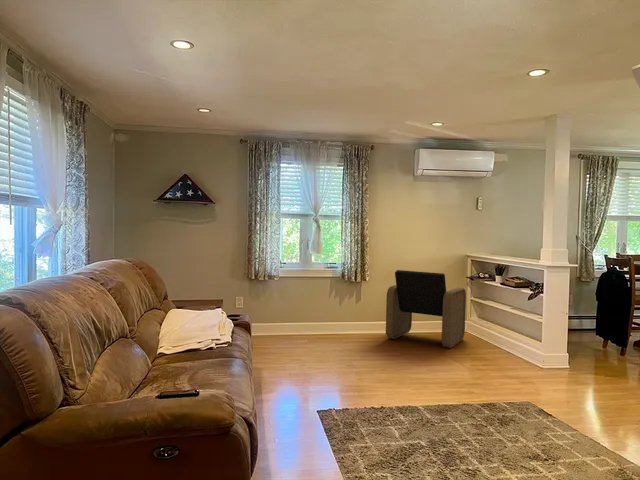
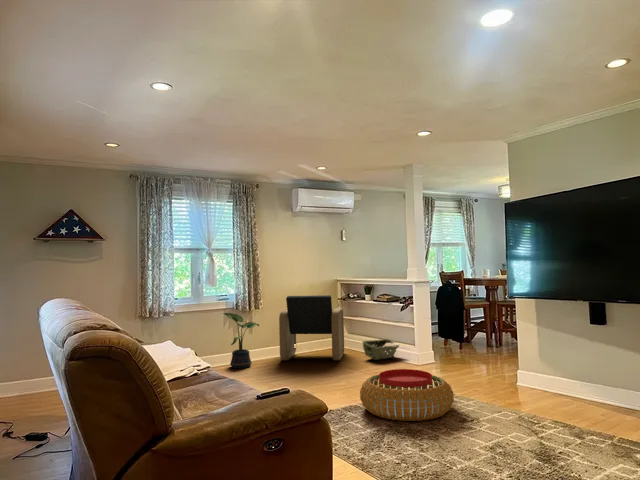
potted plant: none [329,282,365,342] -> present [223,313,259,368]
woven basket: none [479,330,529,354] -> present [362,339,399,360]
pouf: none [418,374,537,445] -> present [360,369,454,421]

